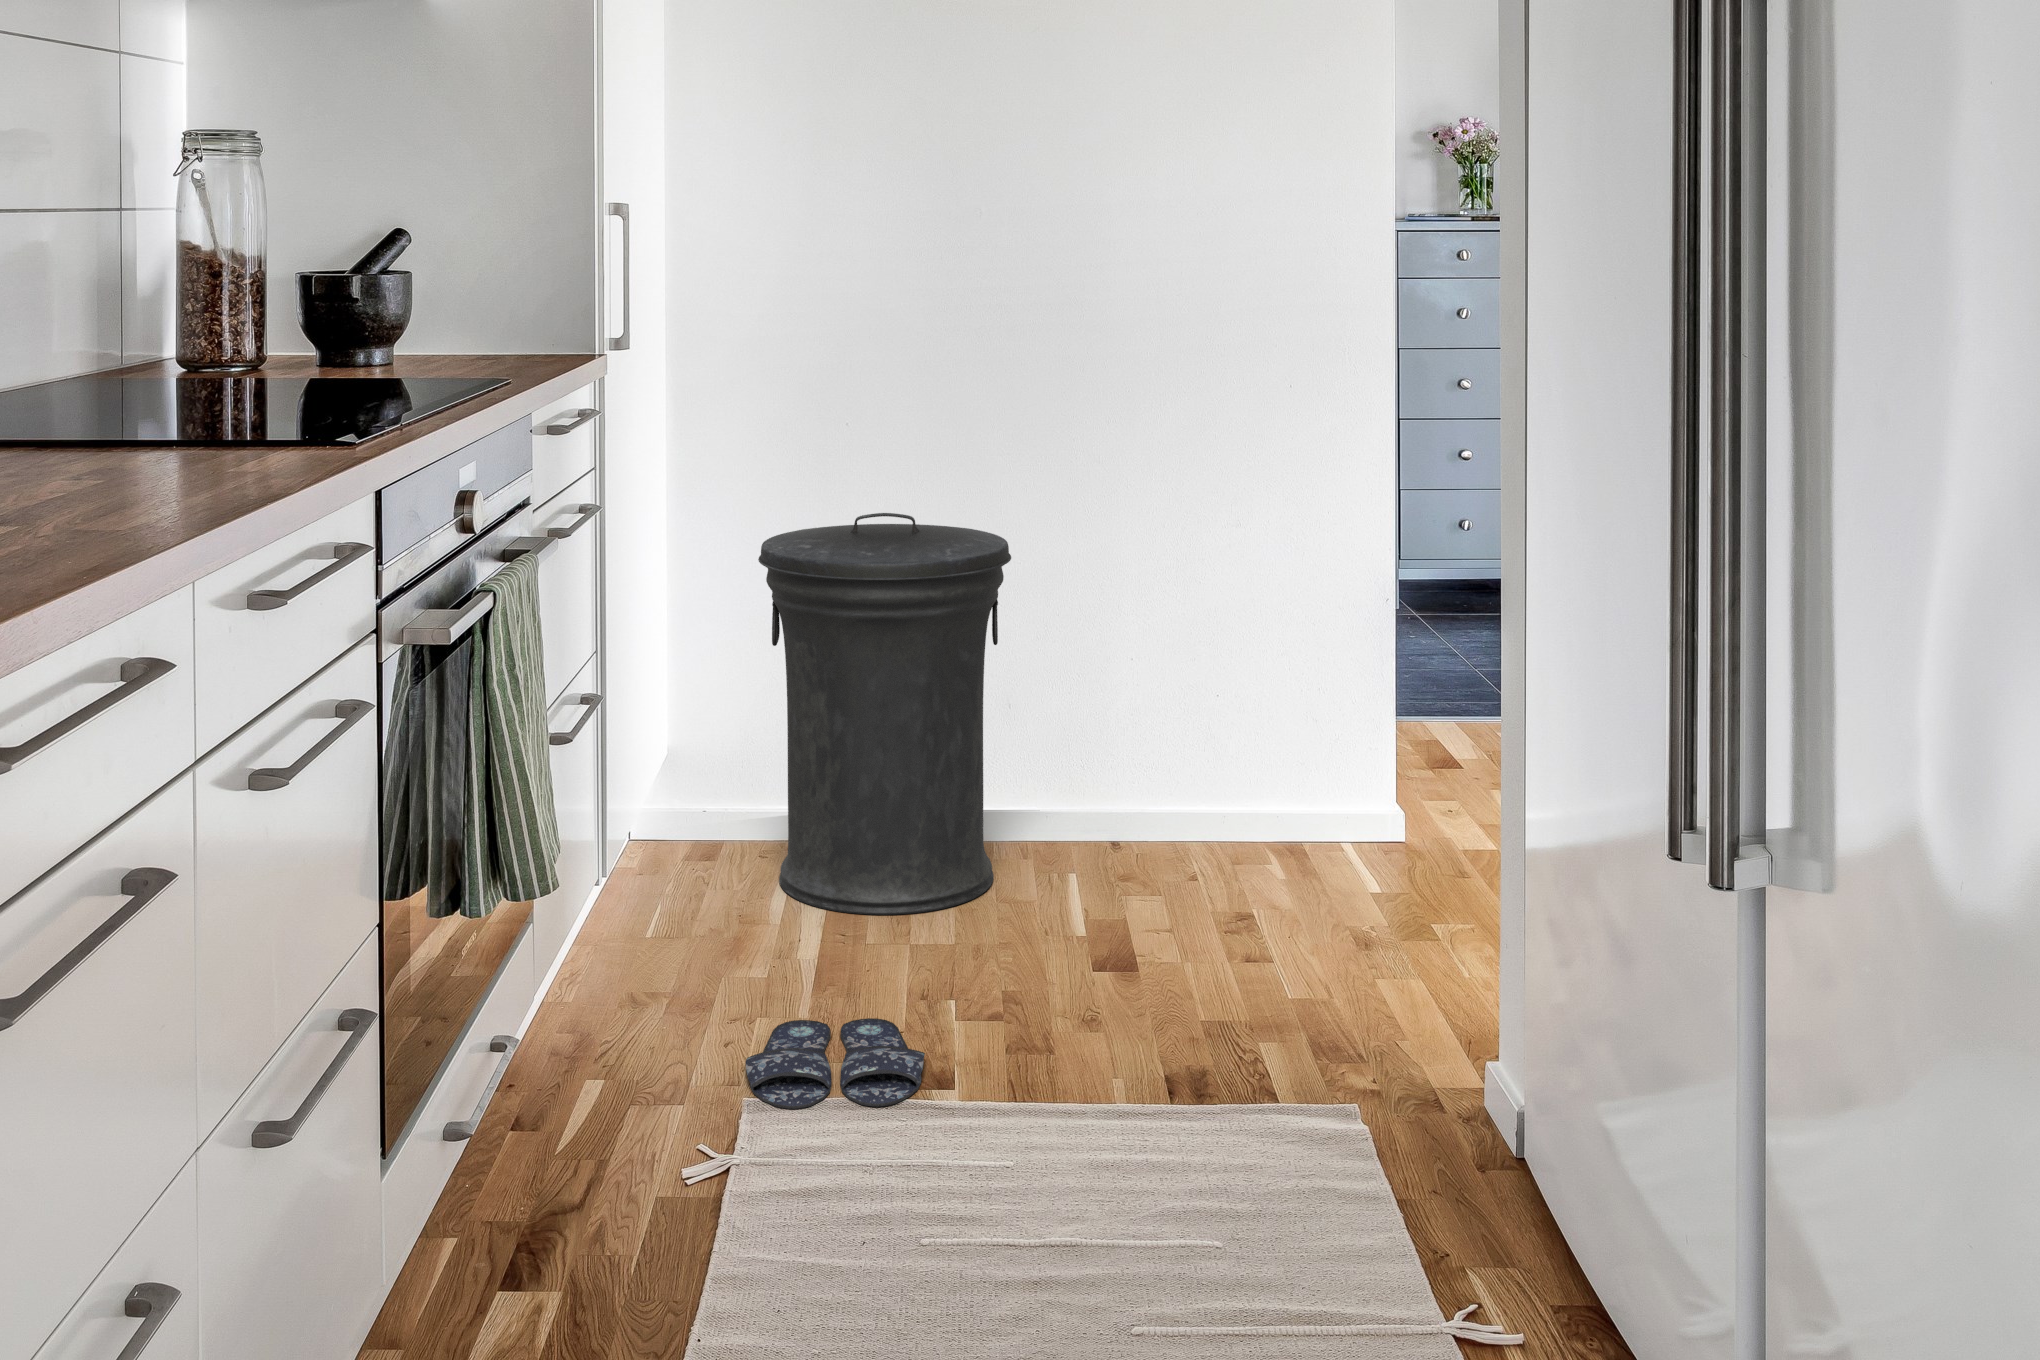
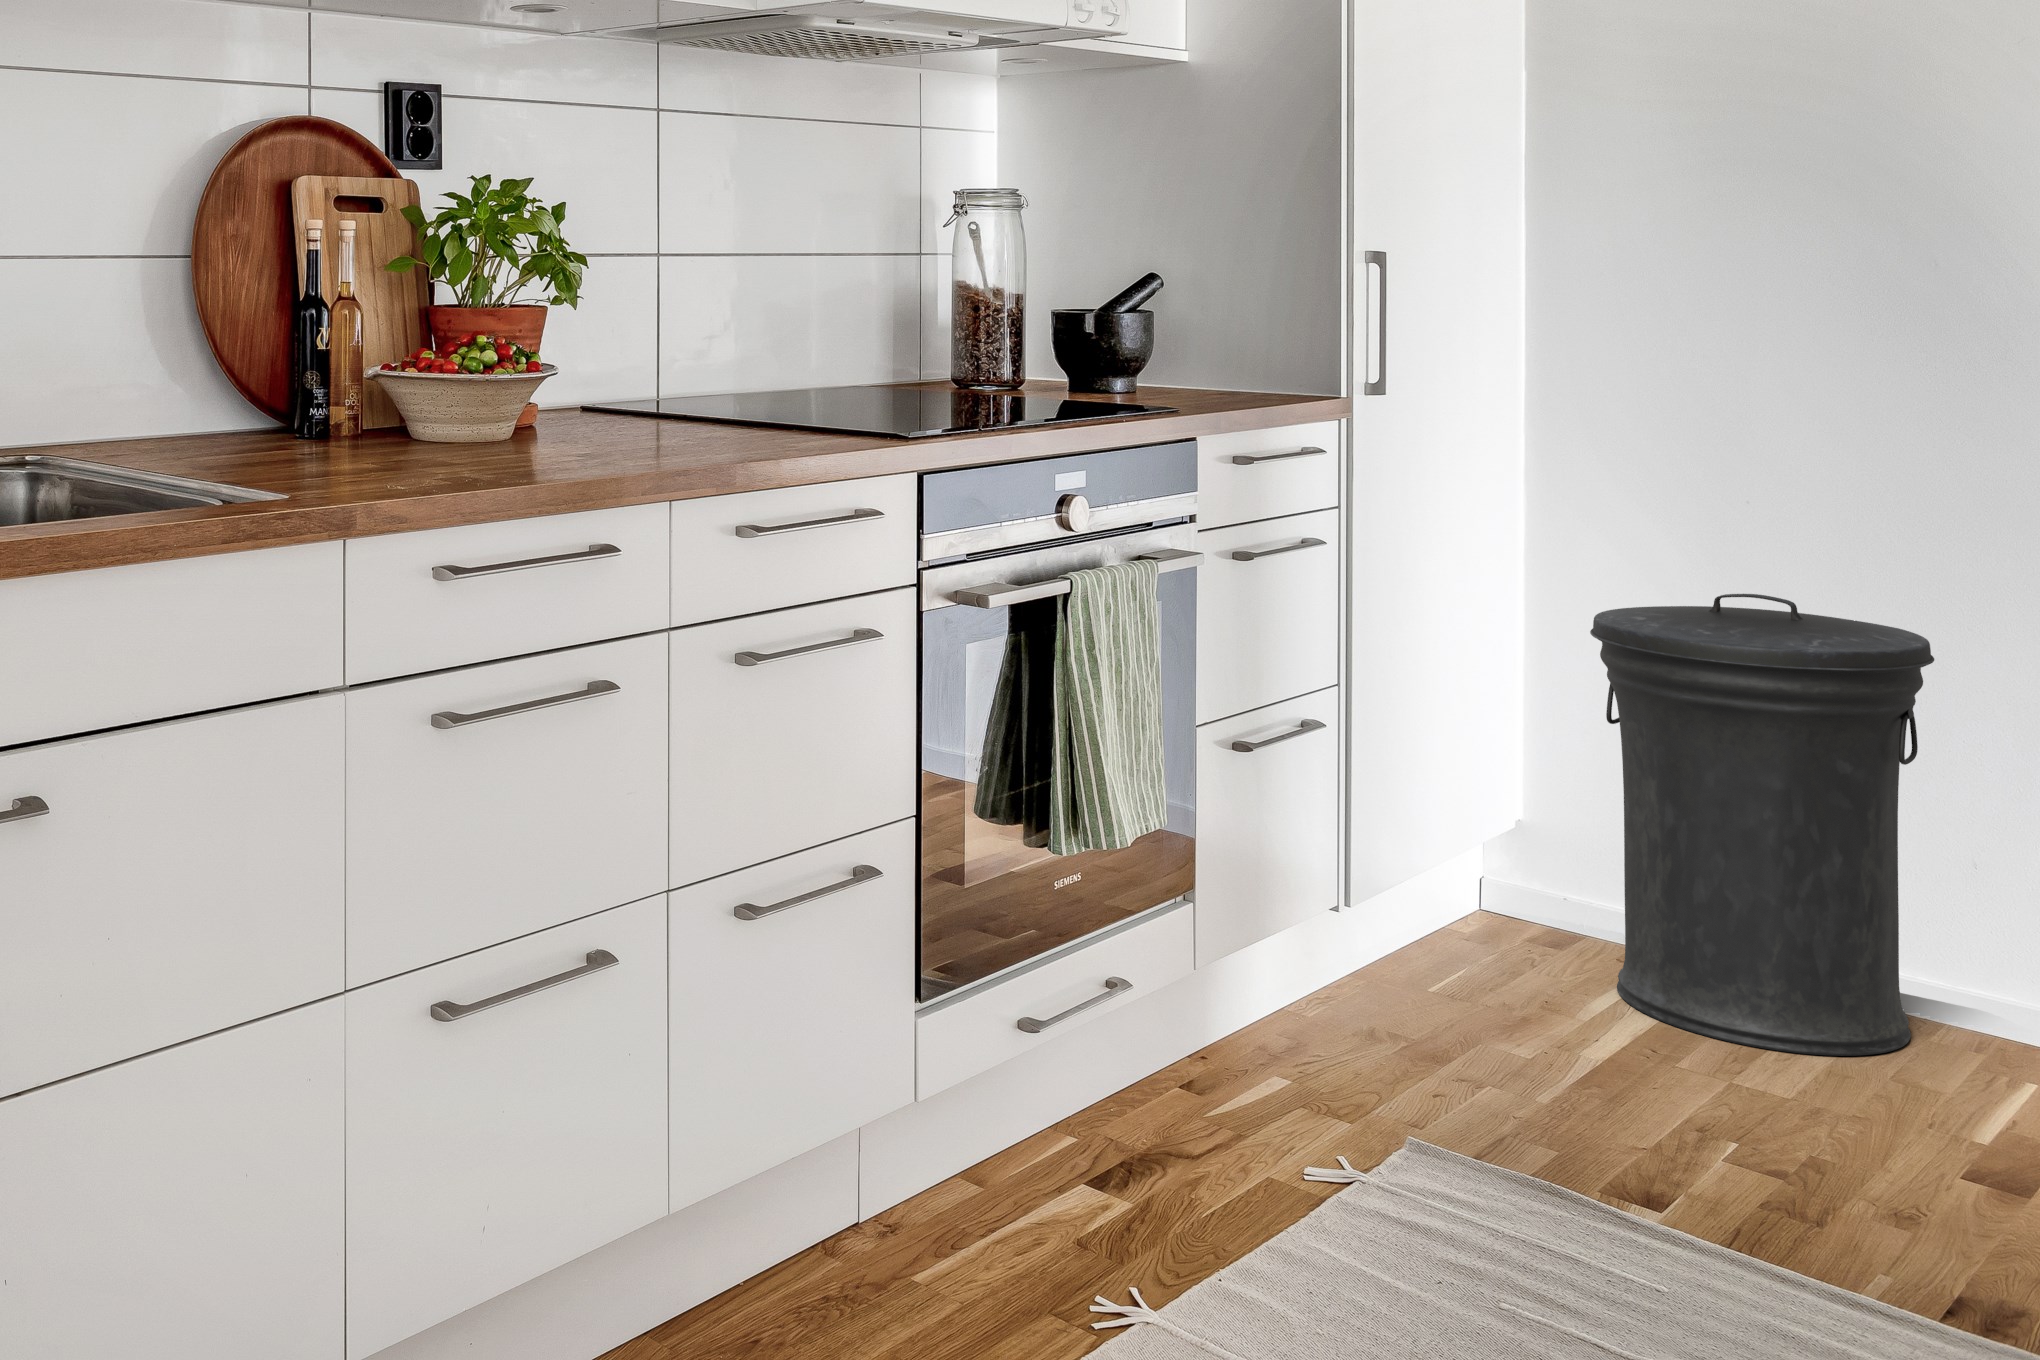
slippers: present [745,1018,925,1109] -> none [1431,1093,1652,1191]

